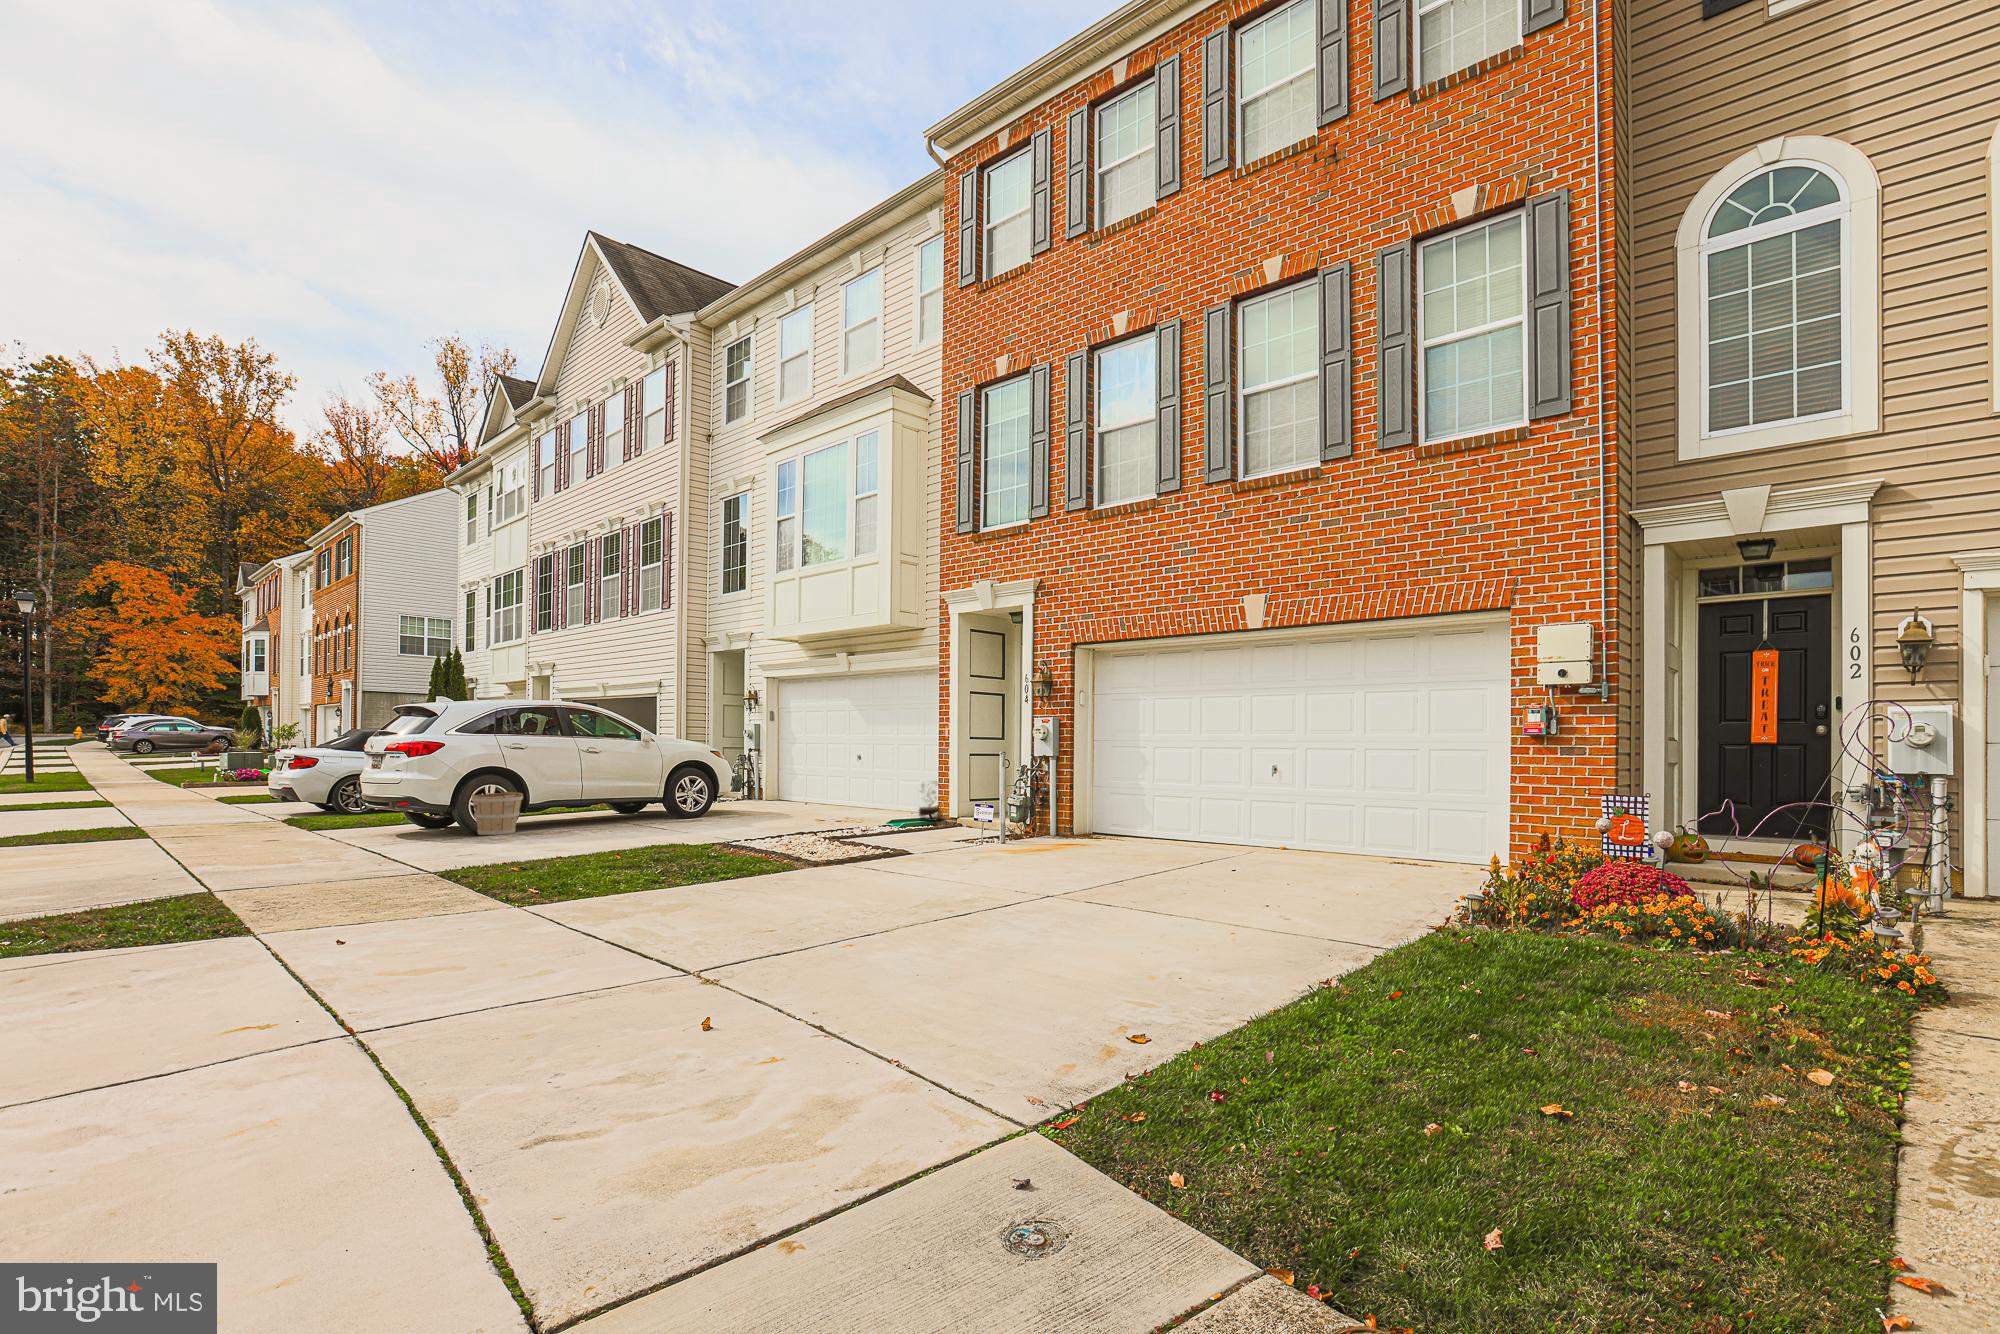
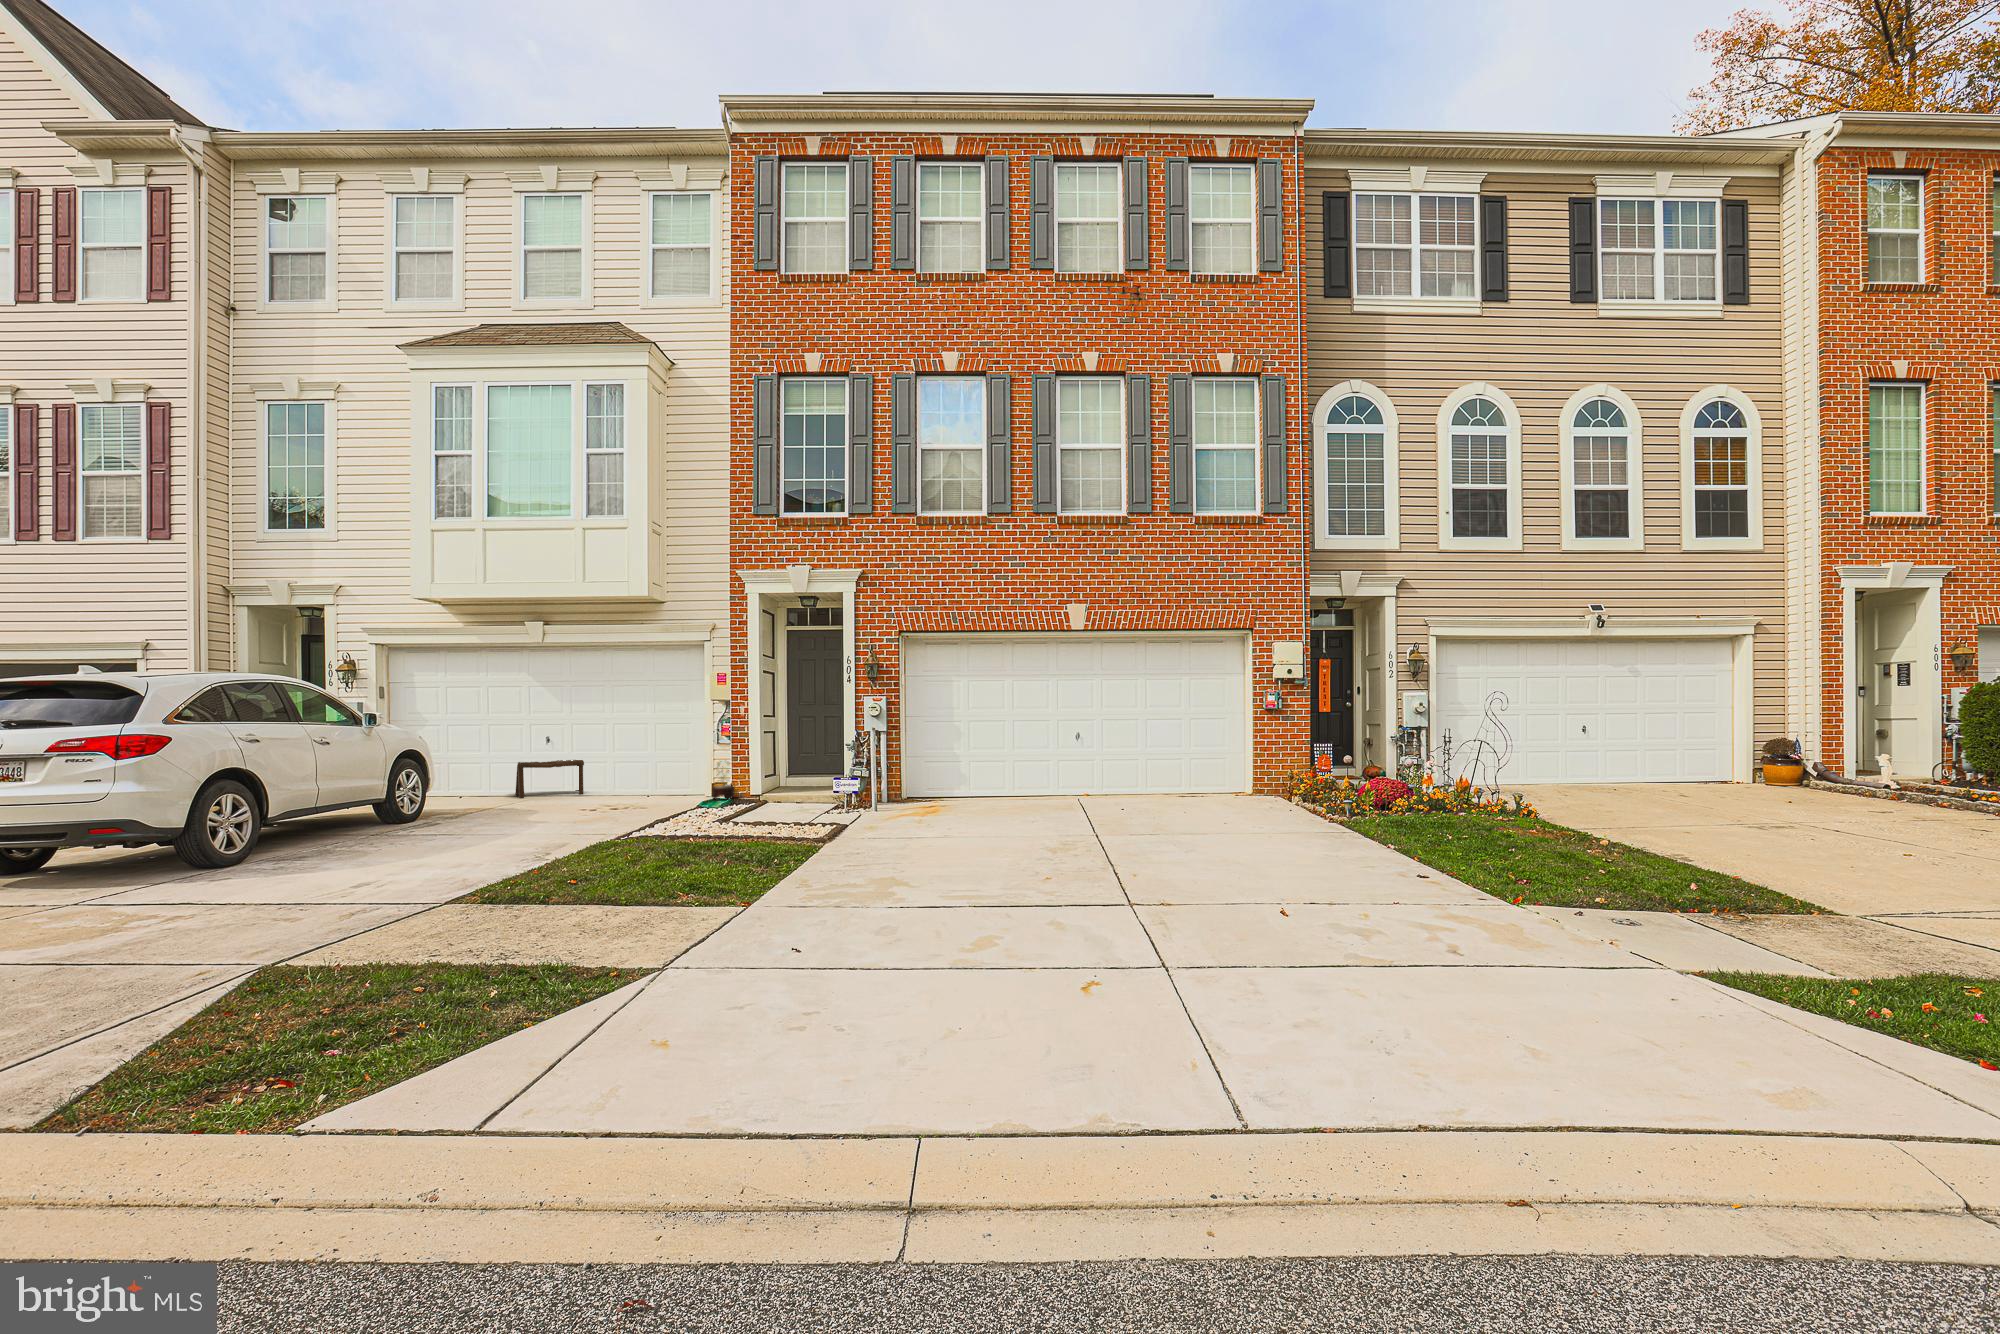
bench: none [814,775,874,808] -> present [516,760,584,798]
wooden bucket: present [471,792,523,835] -> none [221,811,301,873]

